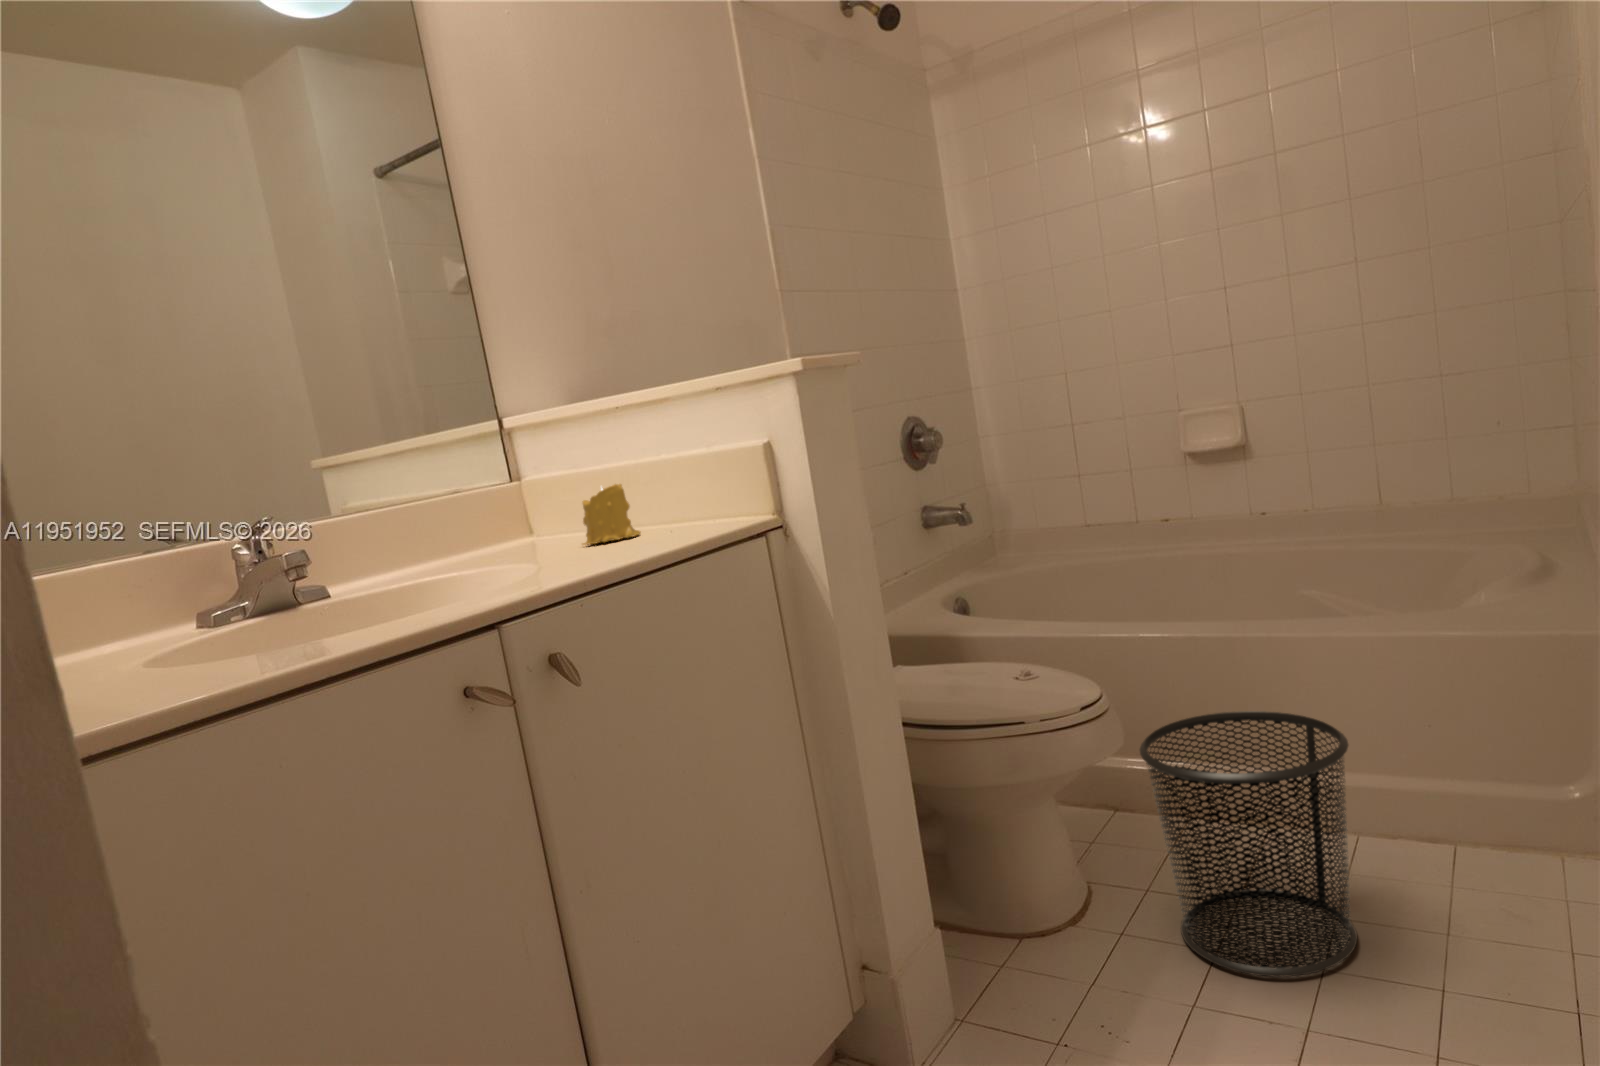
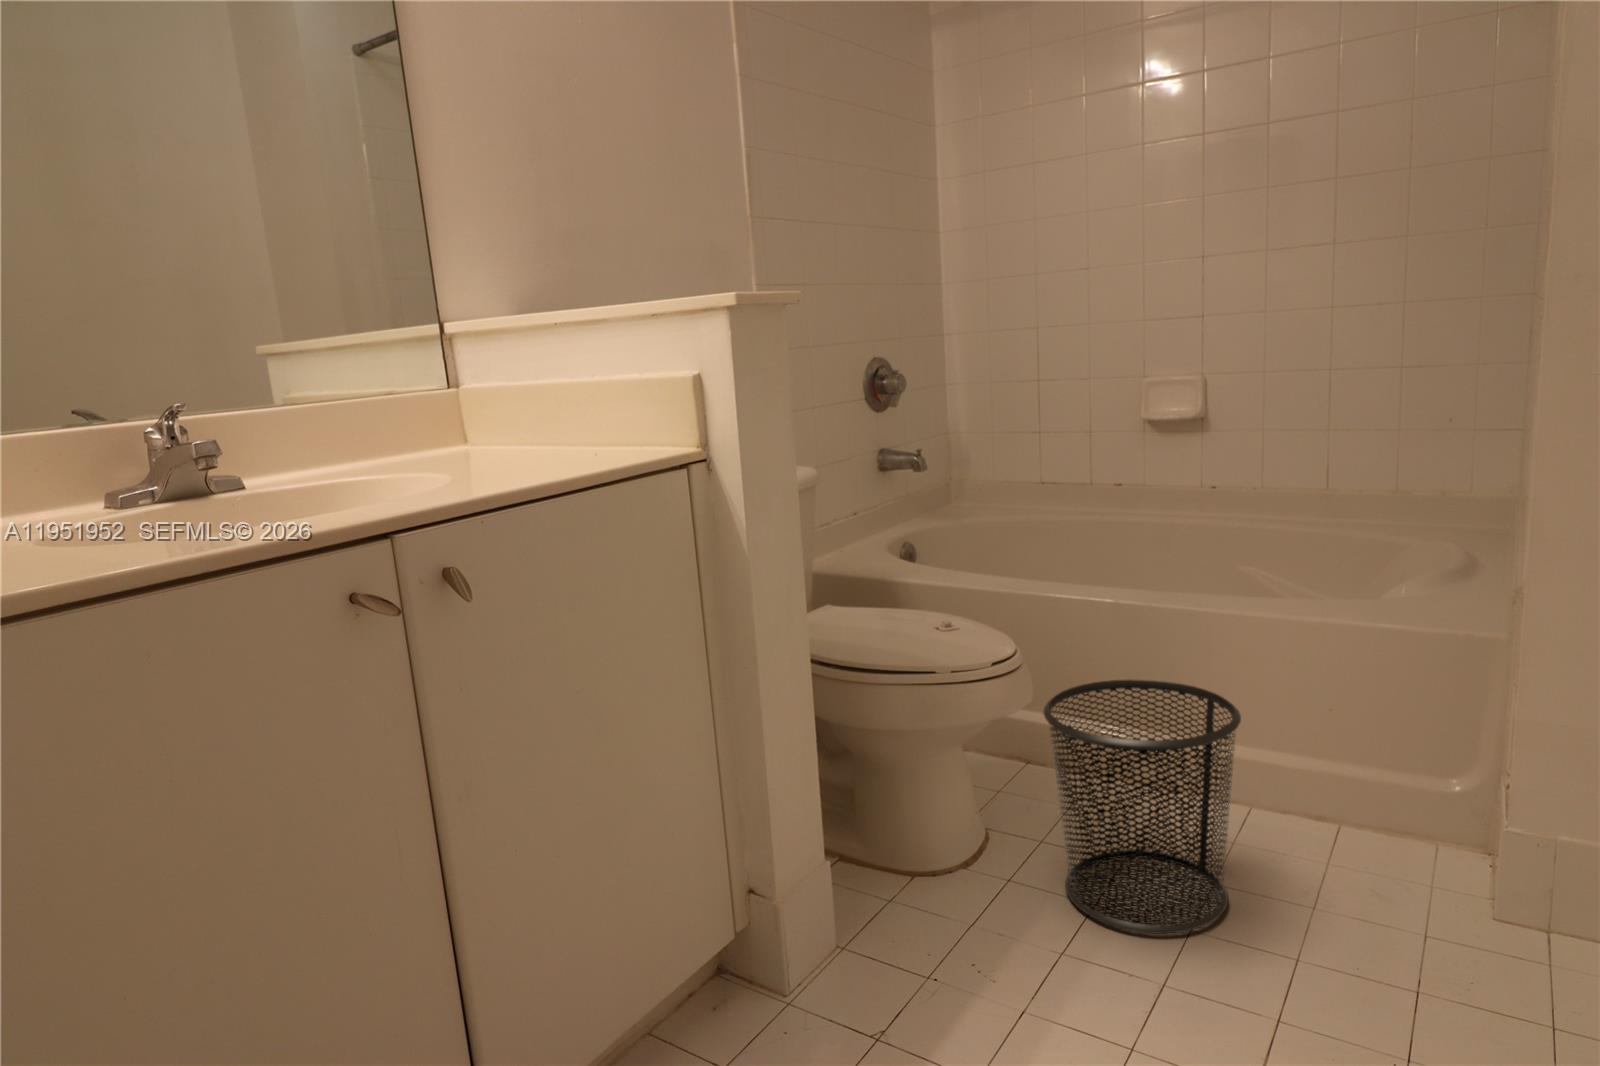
candle: present [582,484,641,545] -> none [506,400,567,460]

